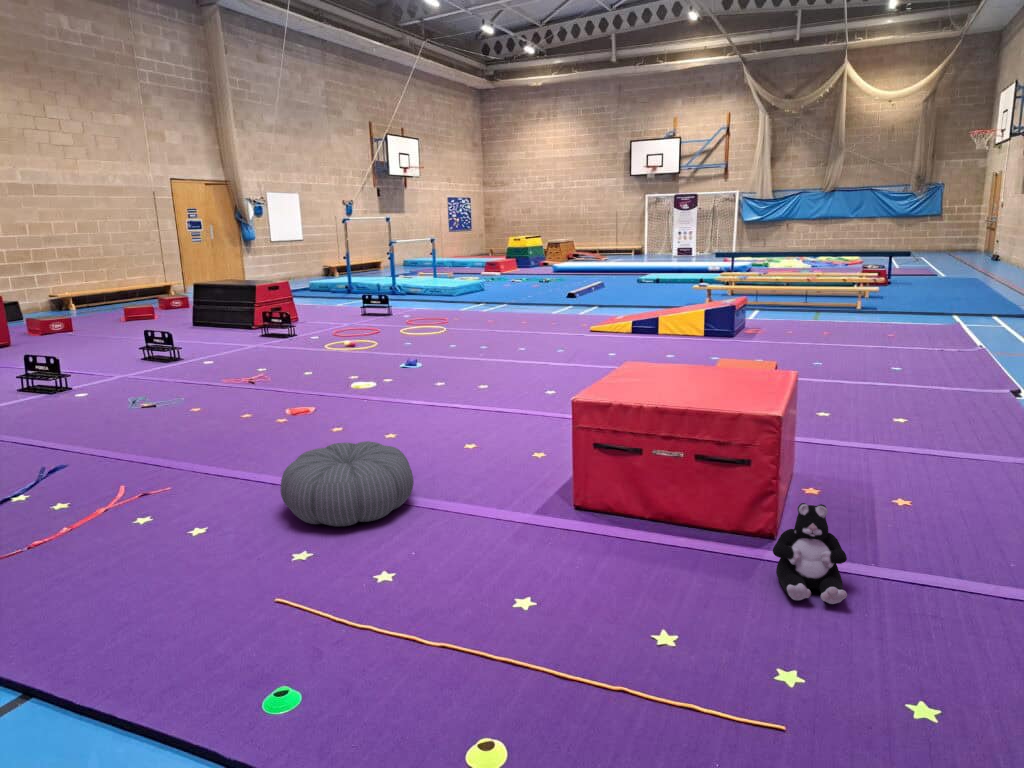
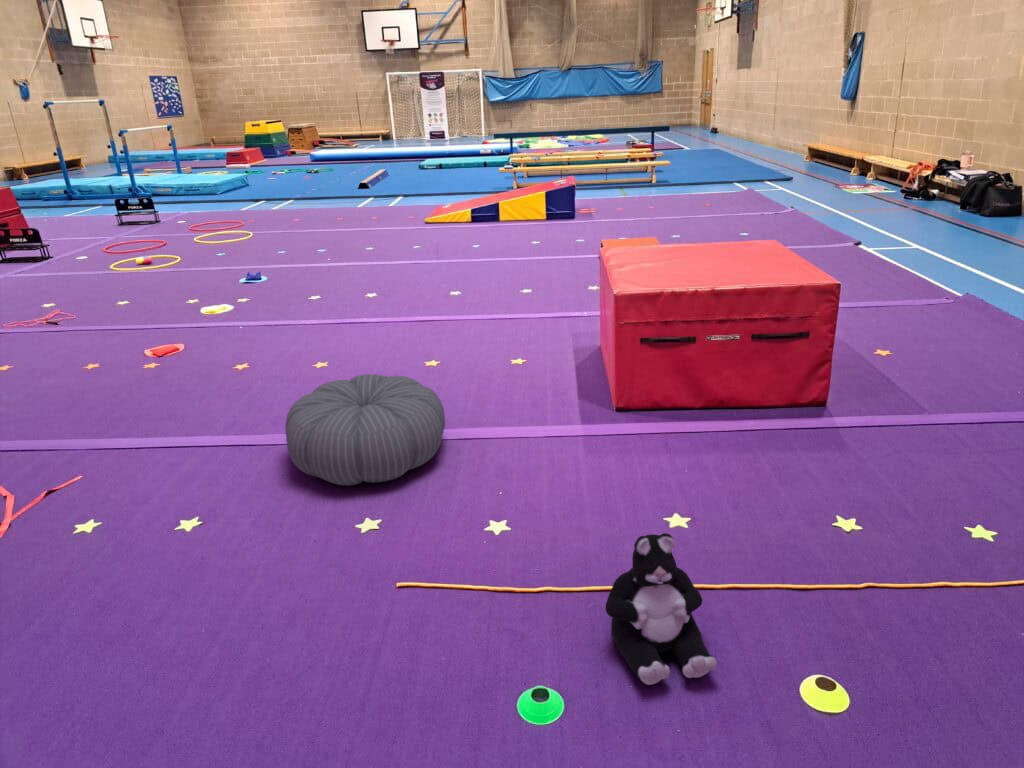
plush toy: present [773,503,847,604] -> present [606,533,717,685]

